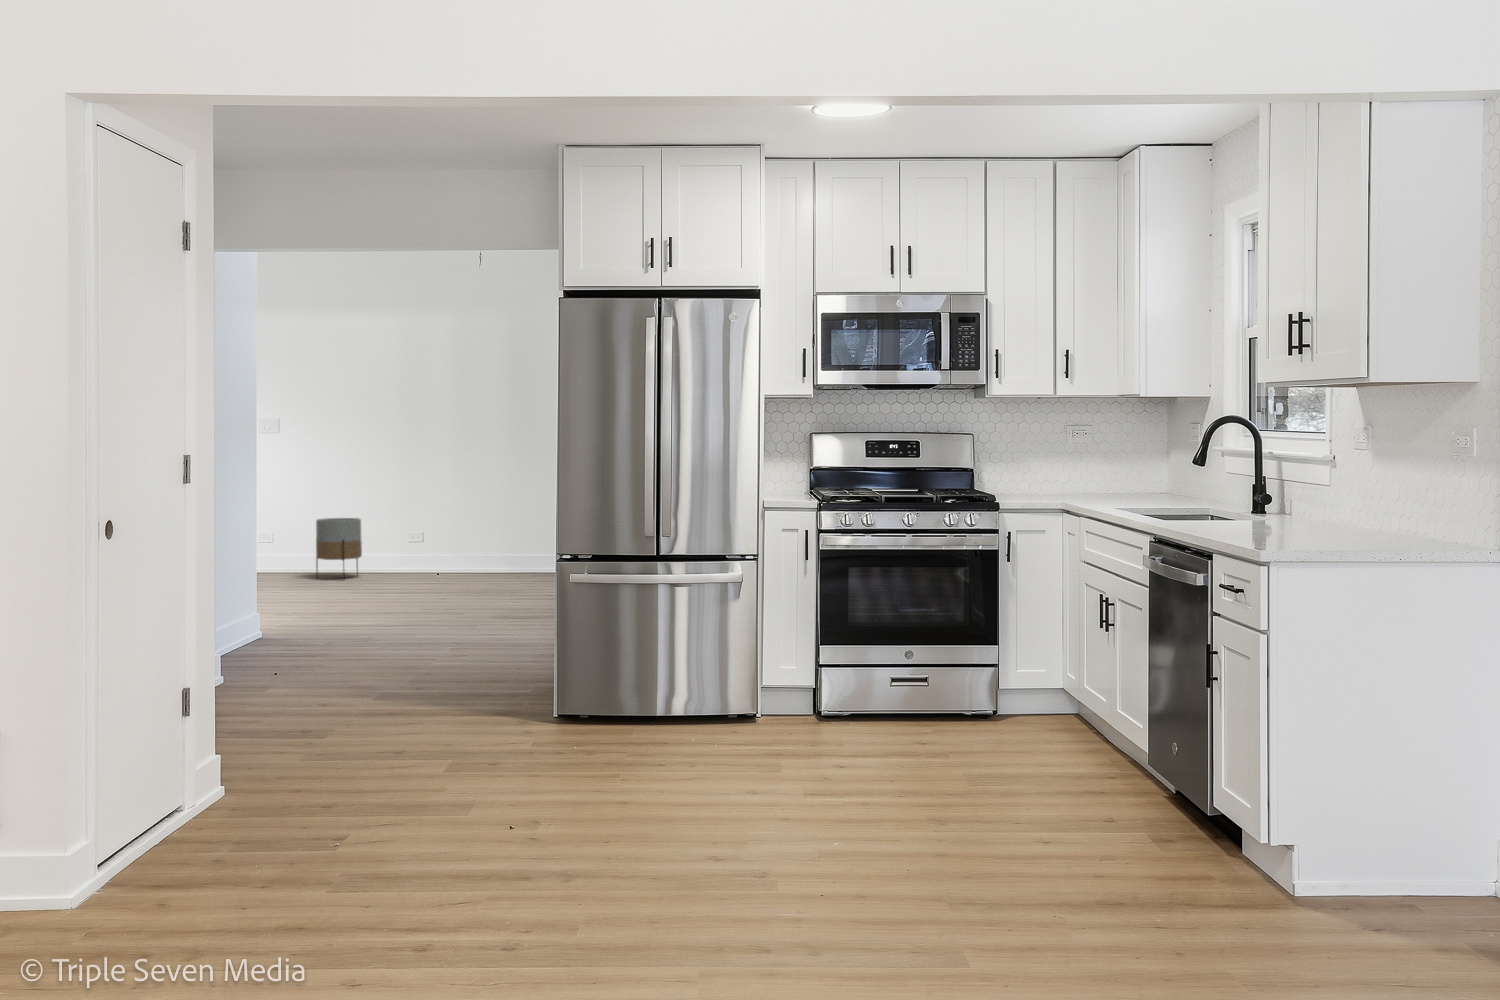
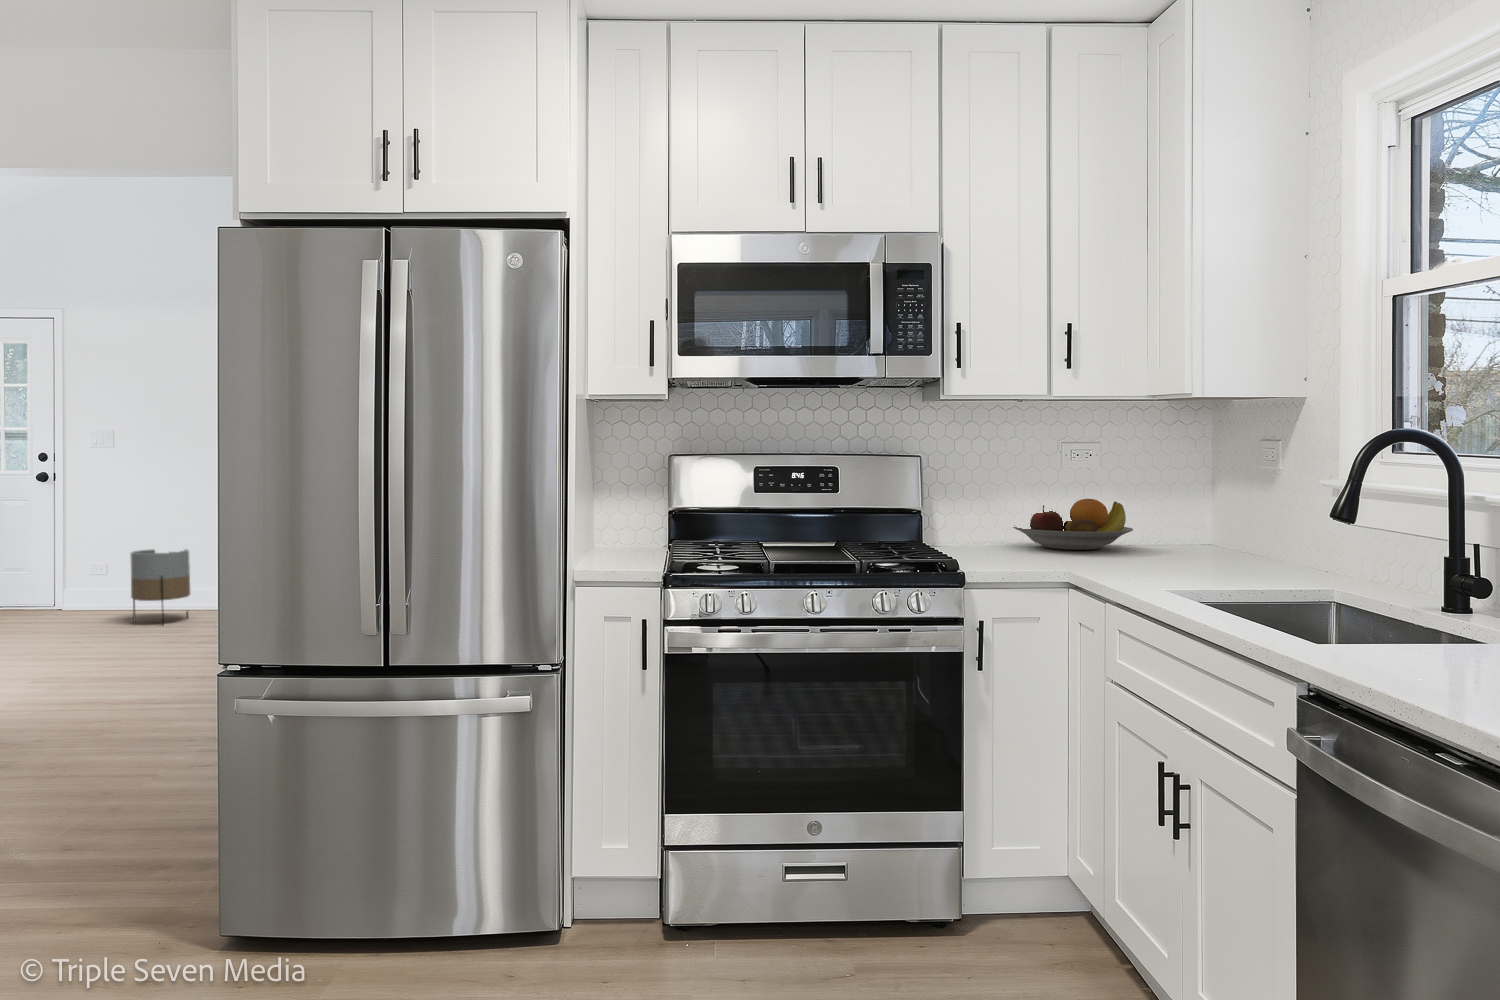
fruit bowl: none [1034,462,1113,495] -> present [1013,499,1133,550]

